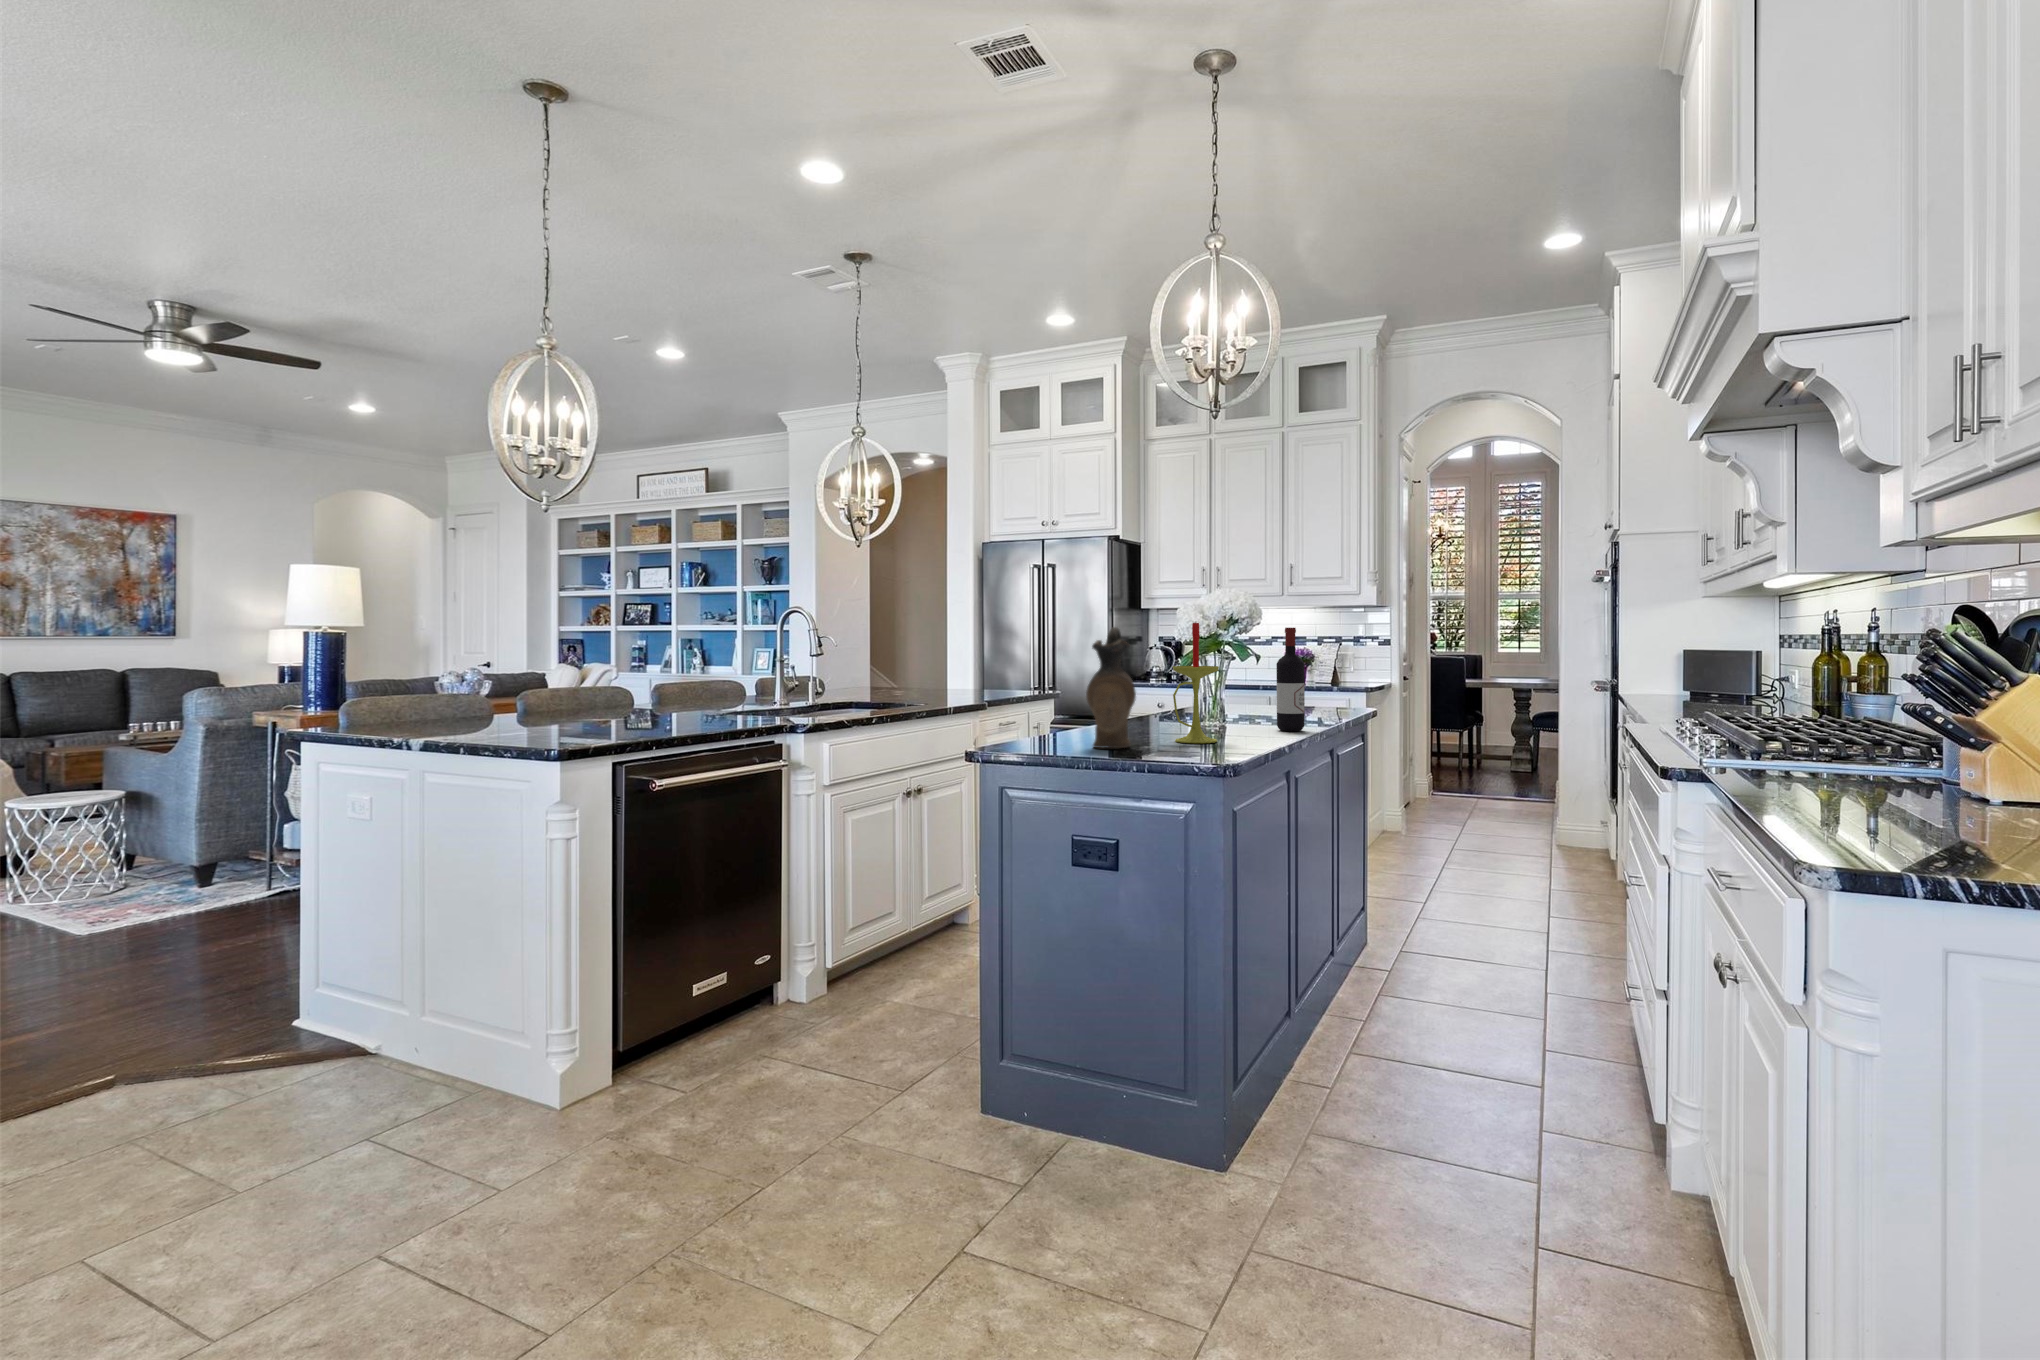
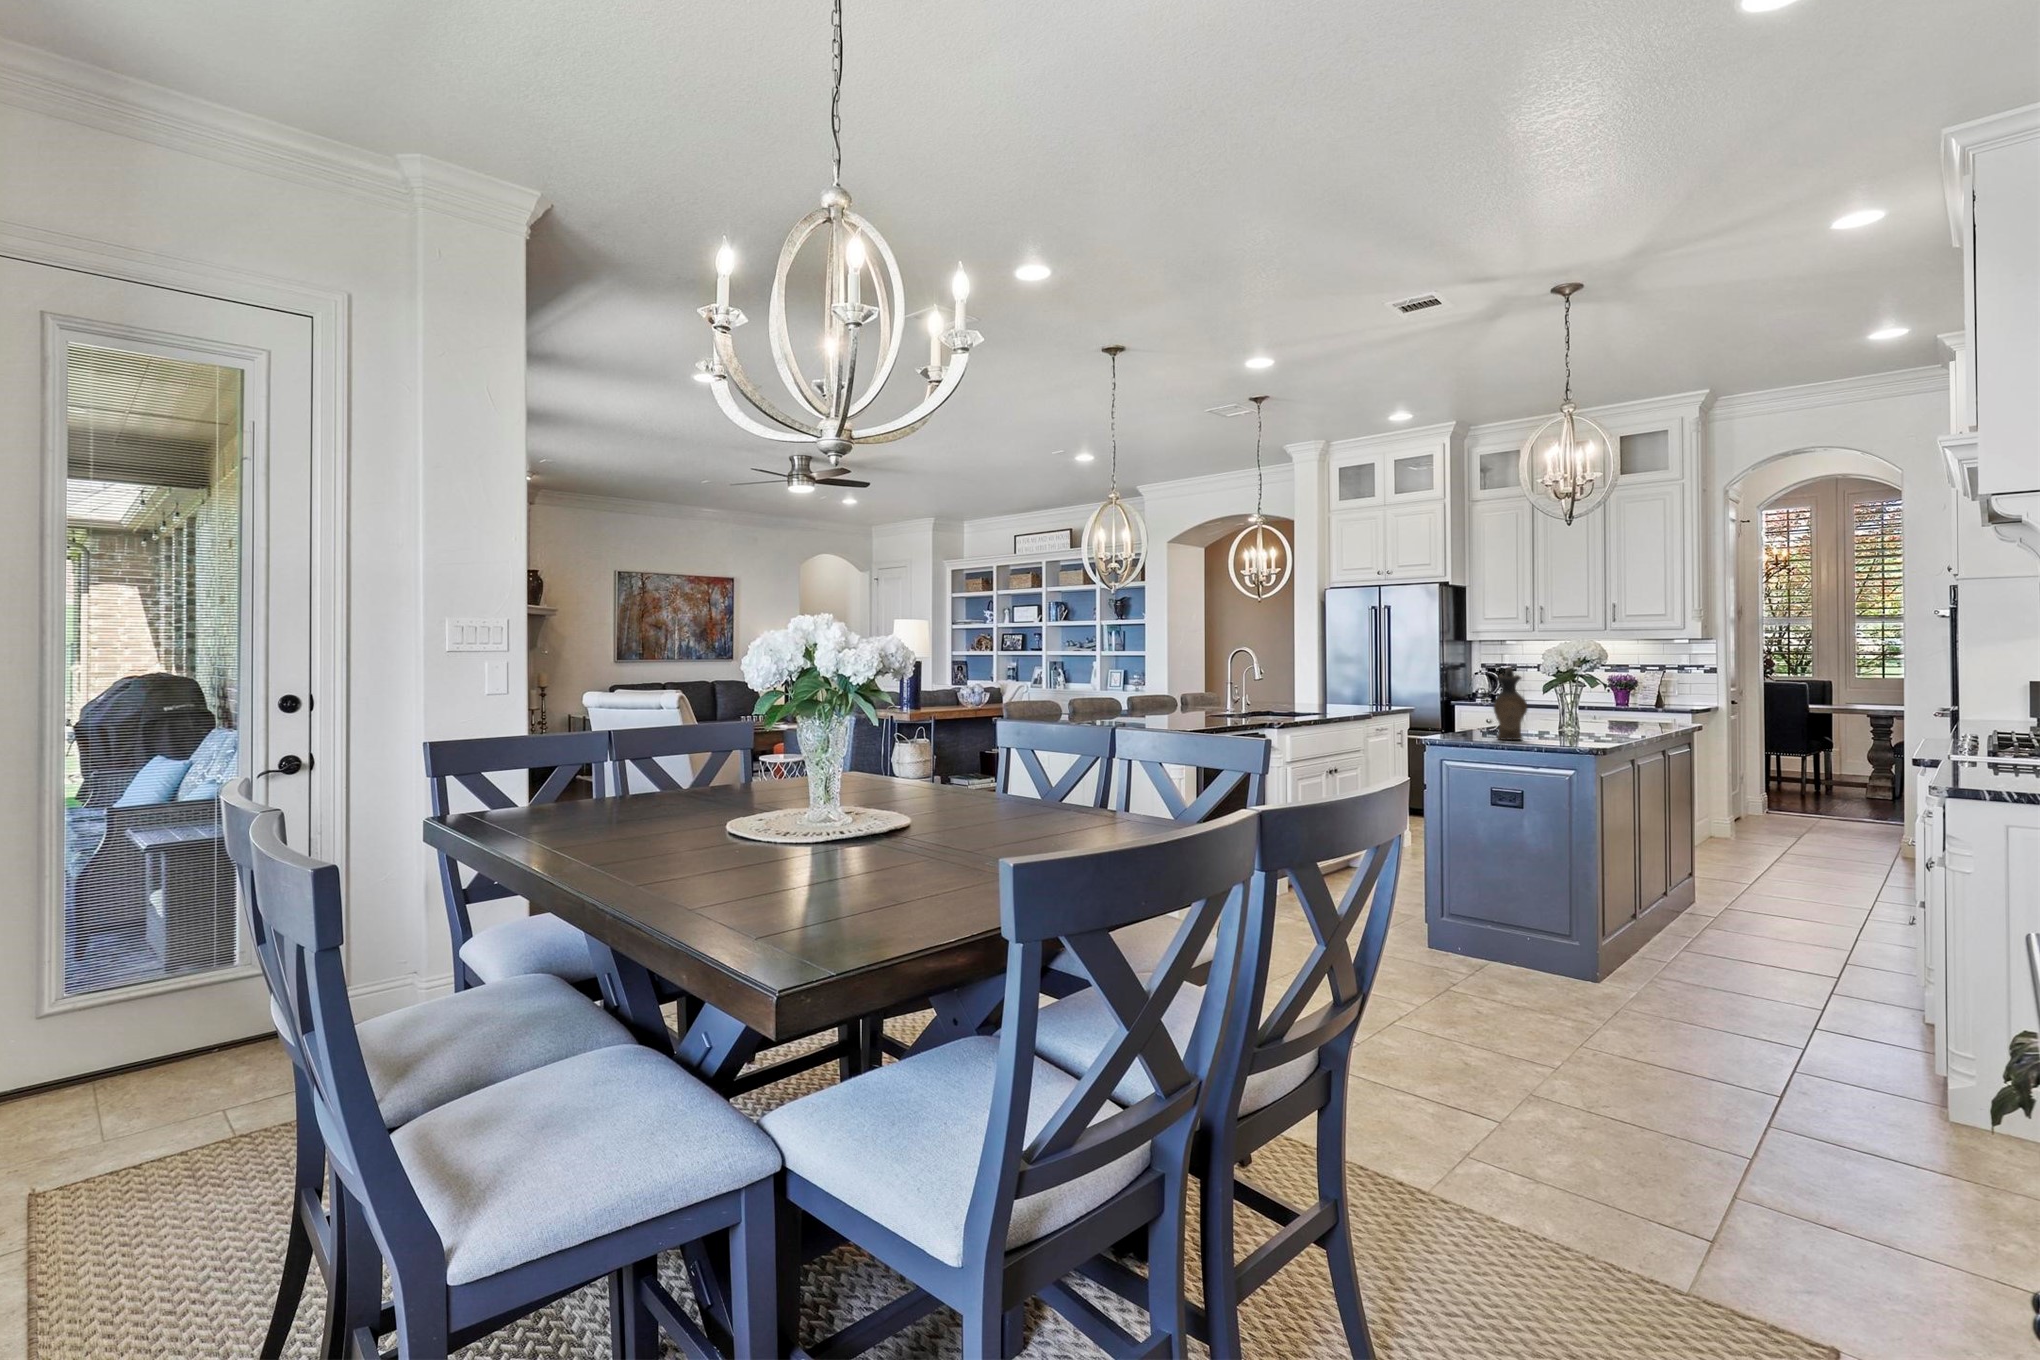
candle: present [1173,623,1219,743] -> none [1547,661,1582,739]
wine bottle: present [1276,628,1305,731] -> none [1621,665,1643,735]

